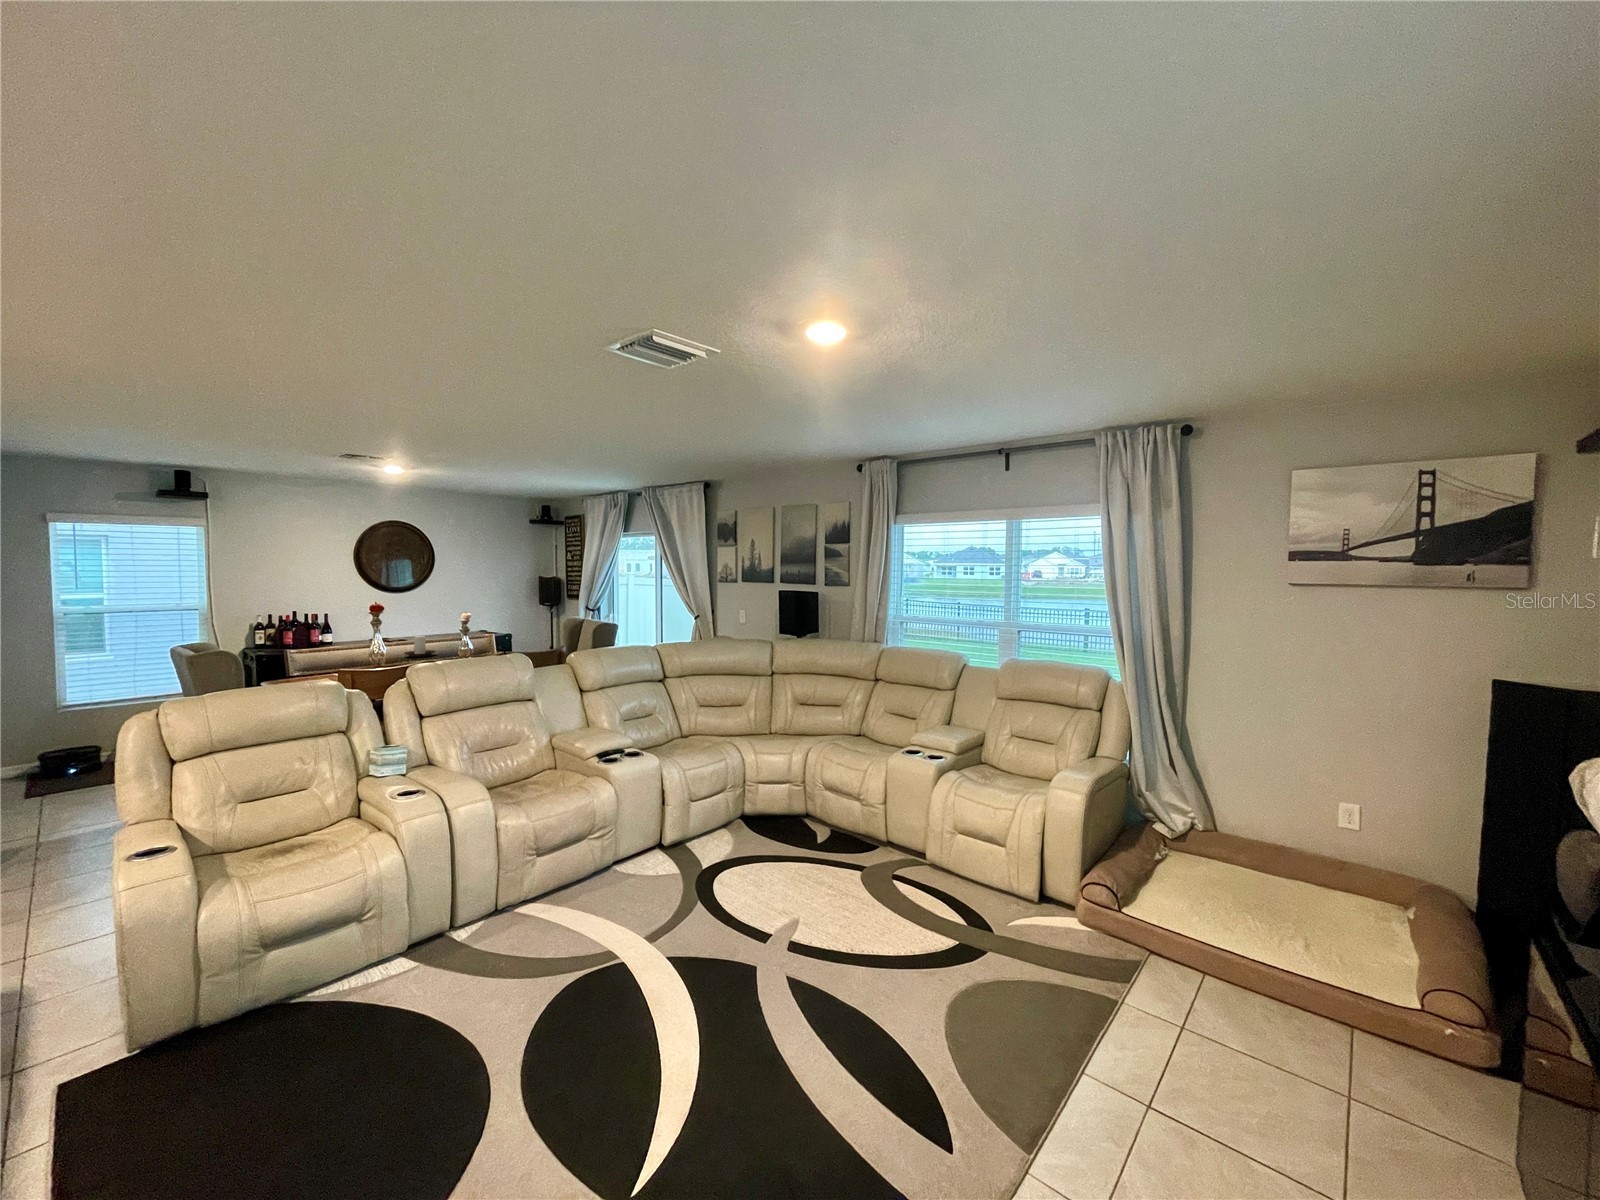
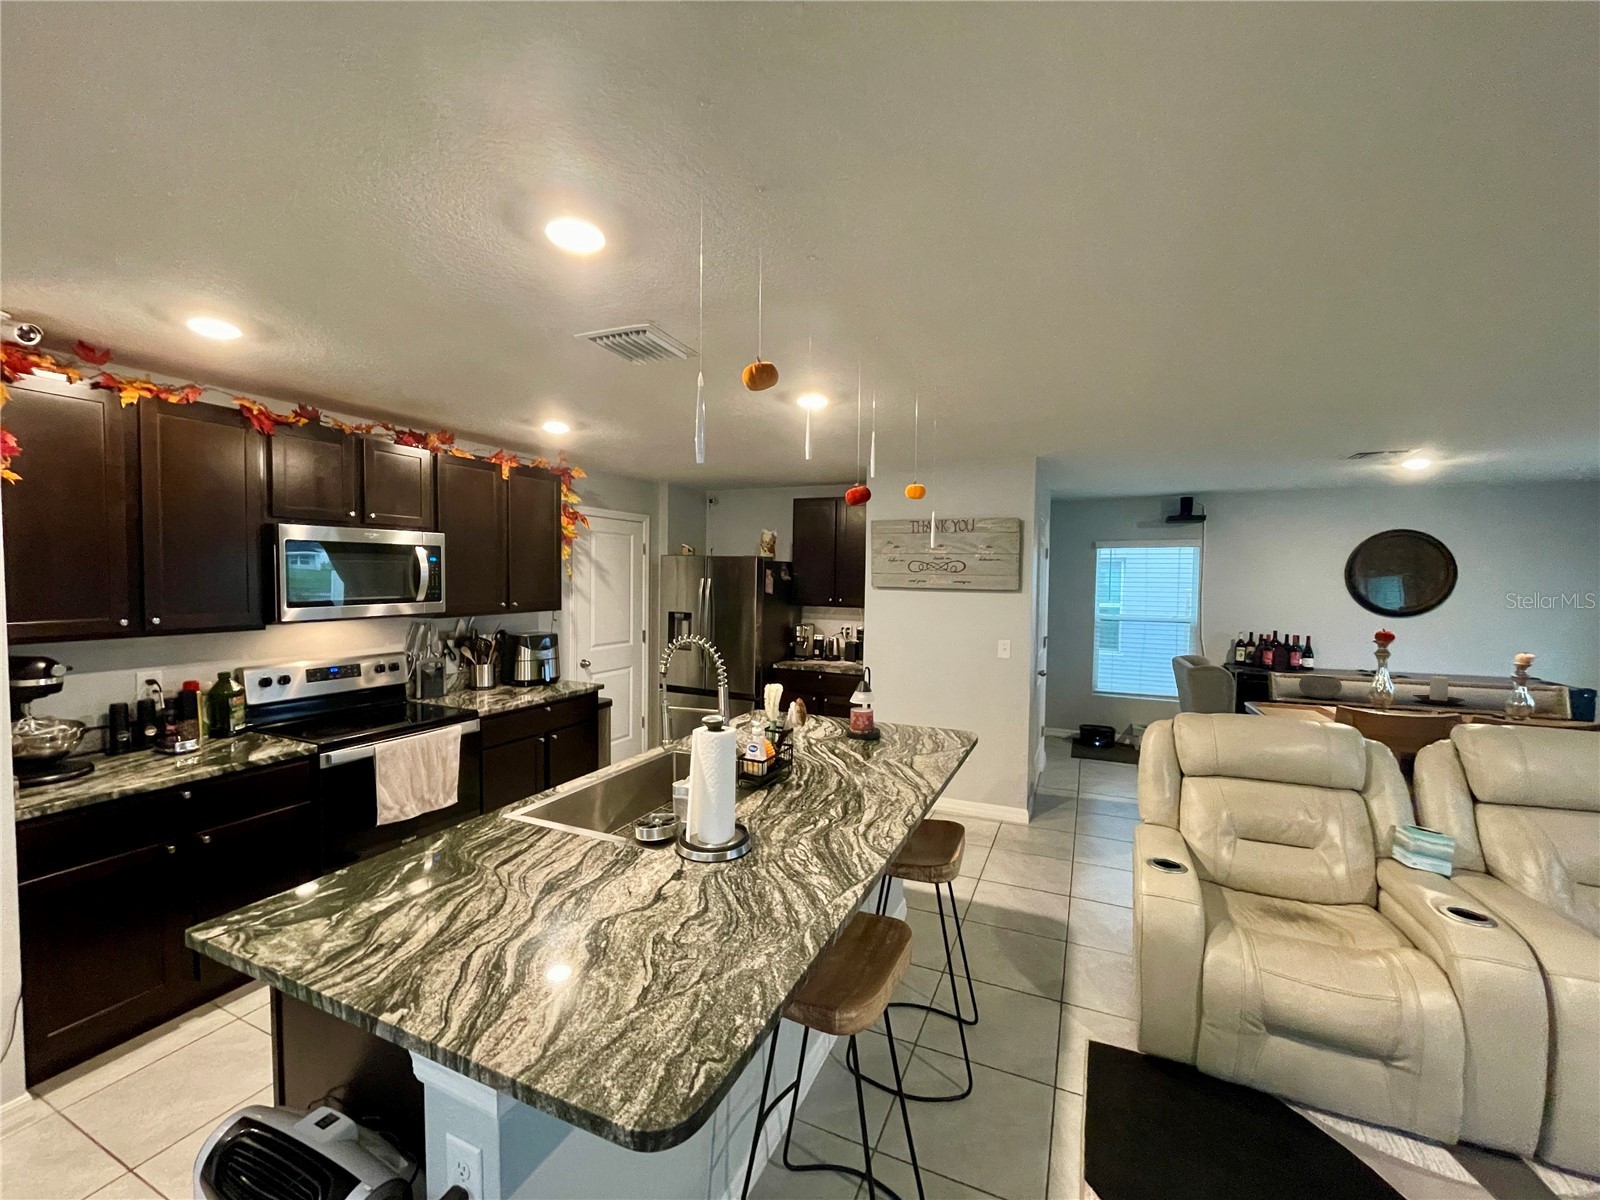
bowl: none [314,647,350,667] -> present [1299,675,1342,699]

